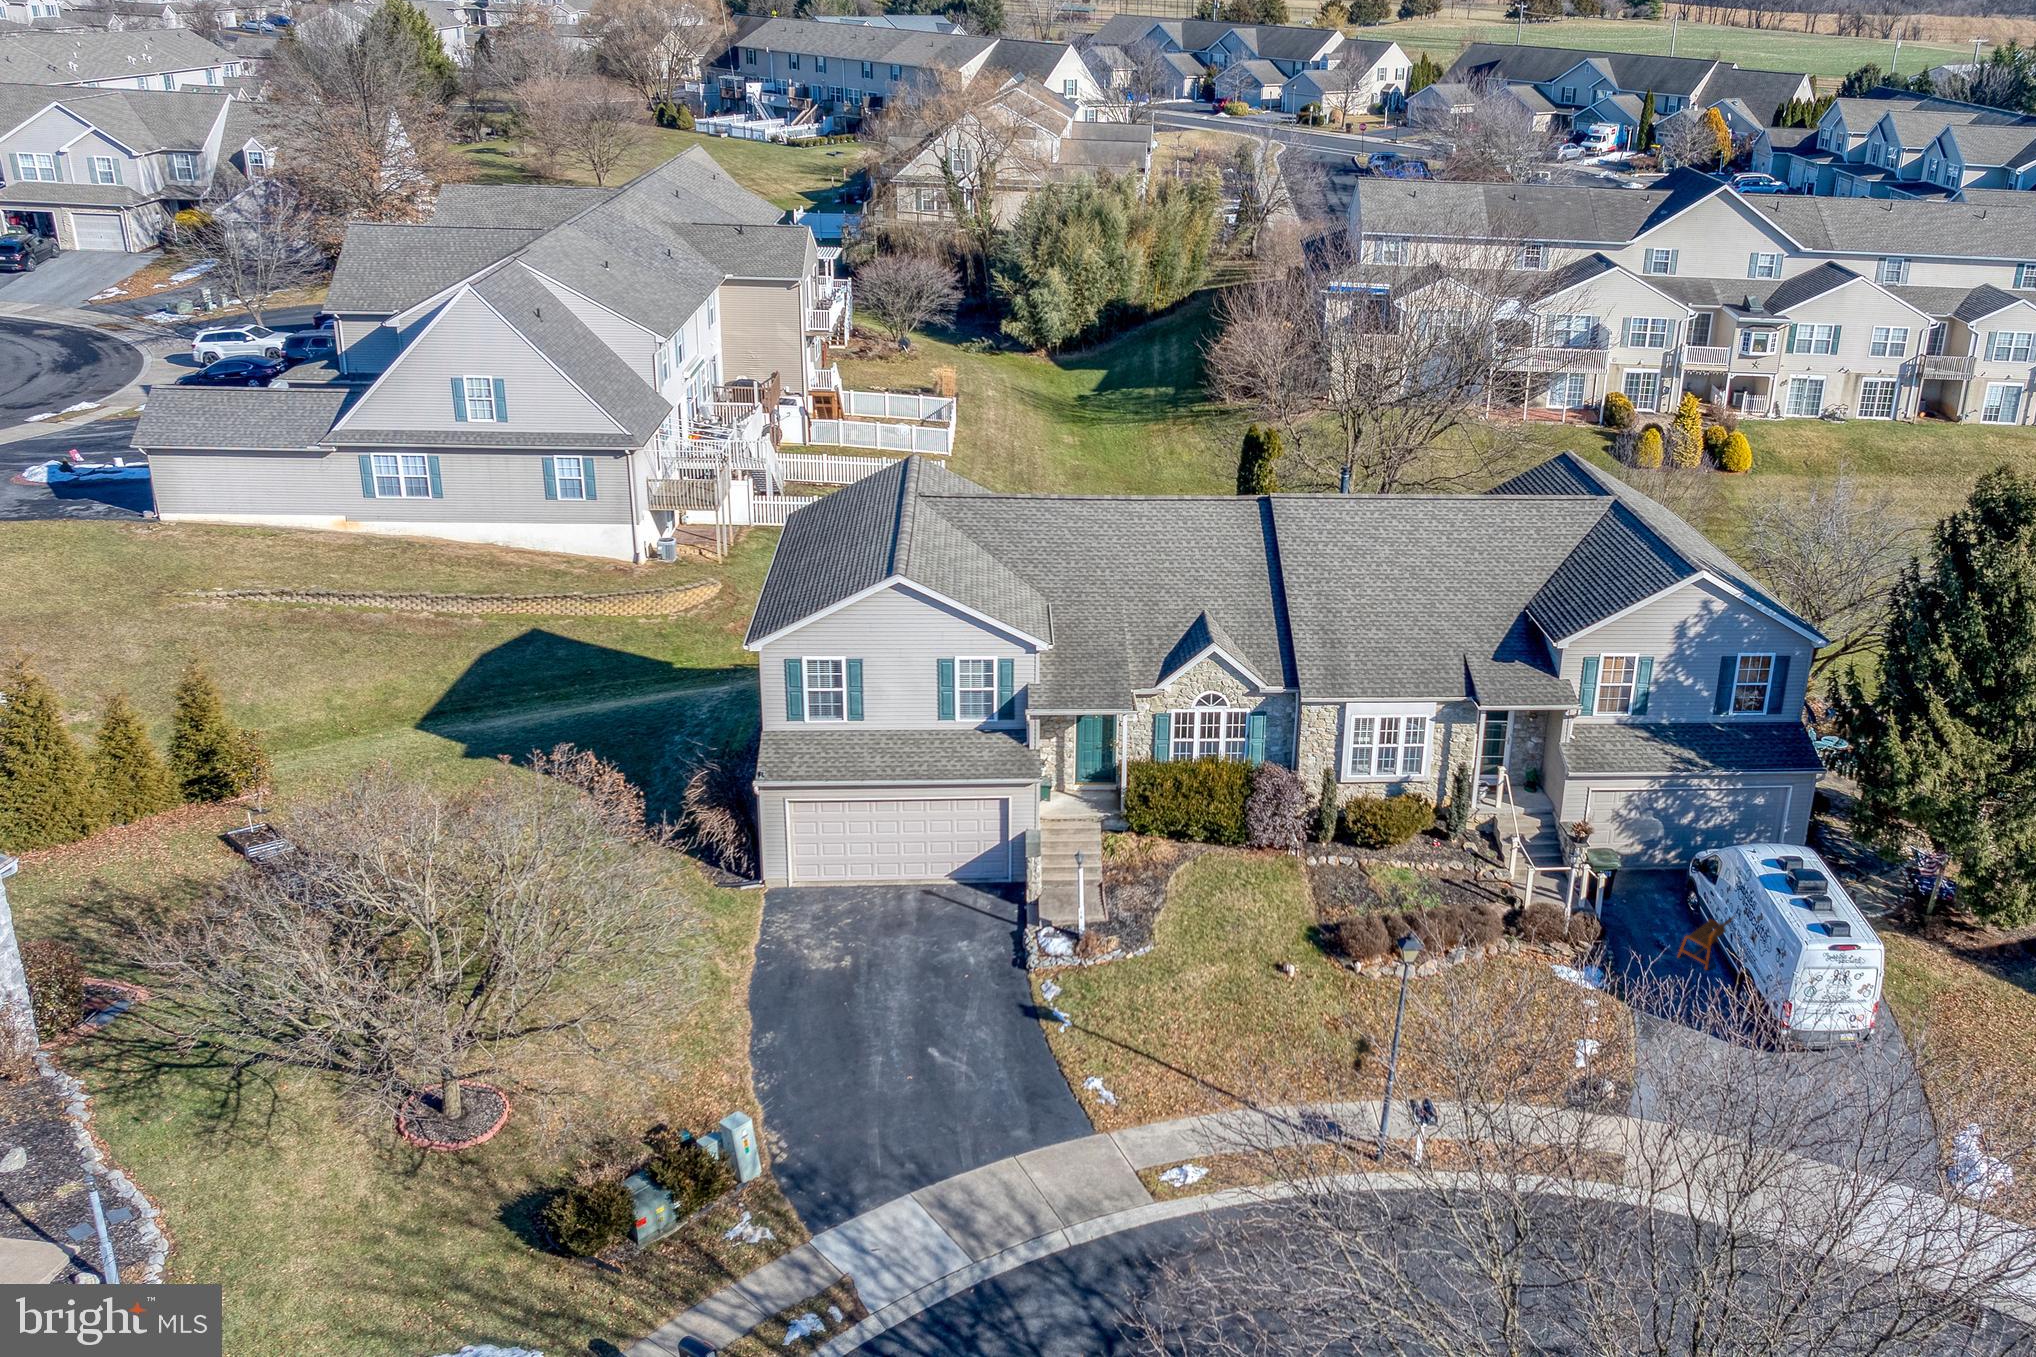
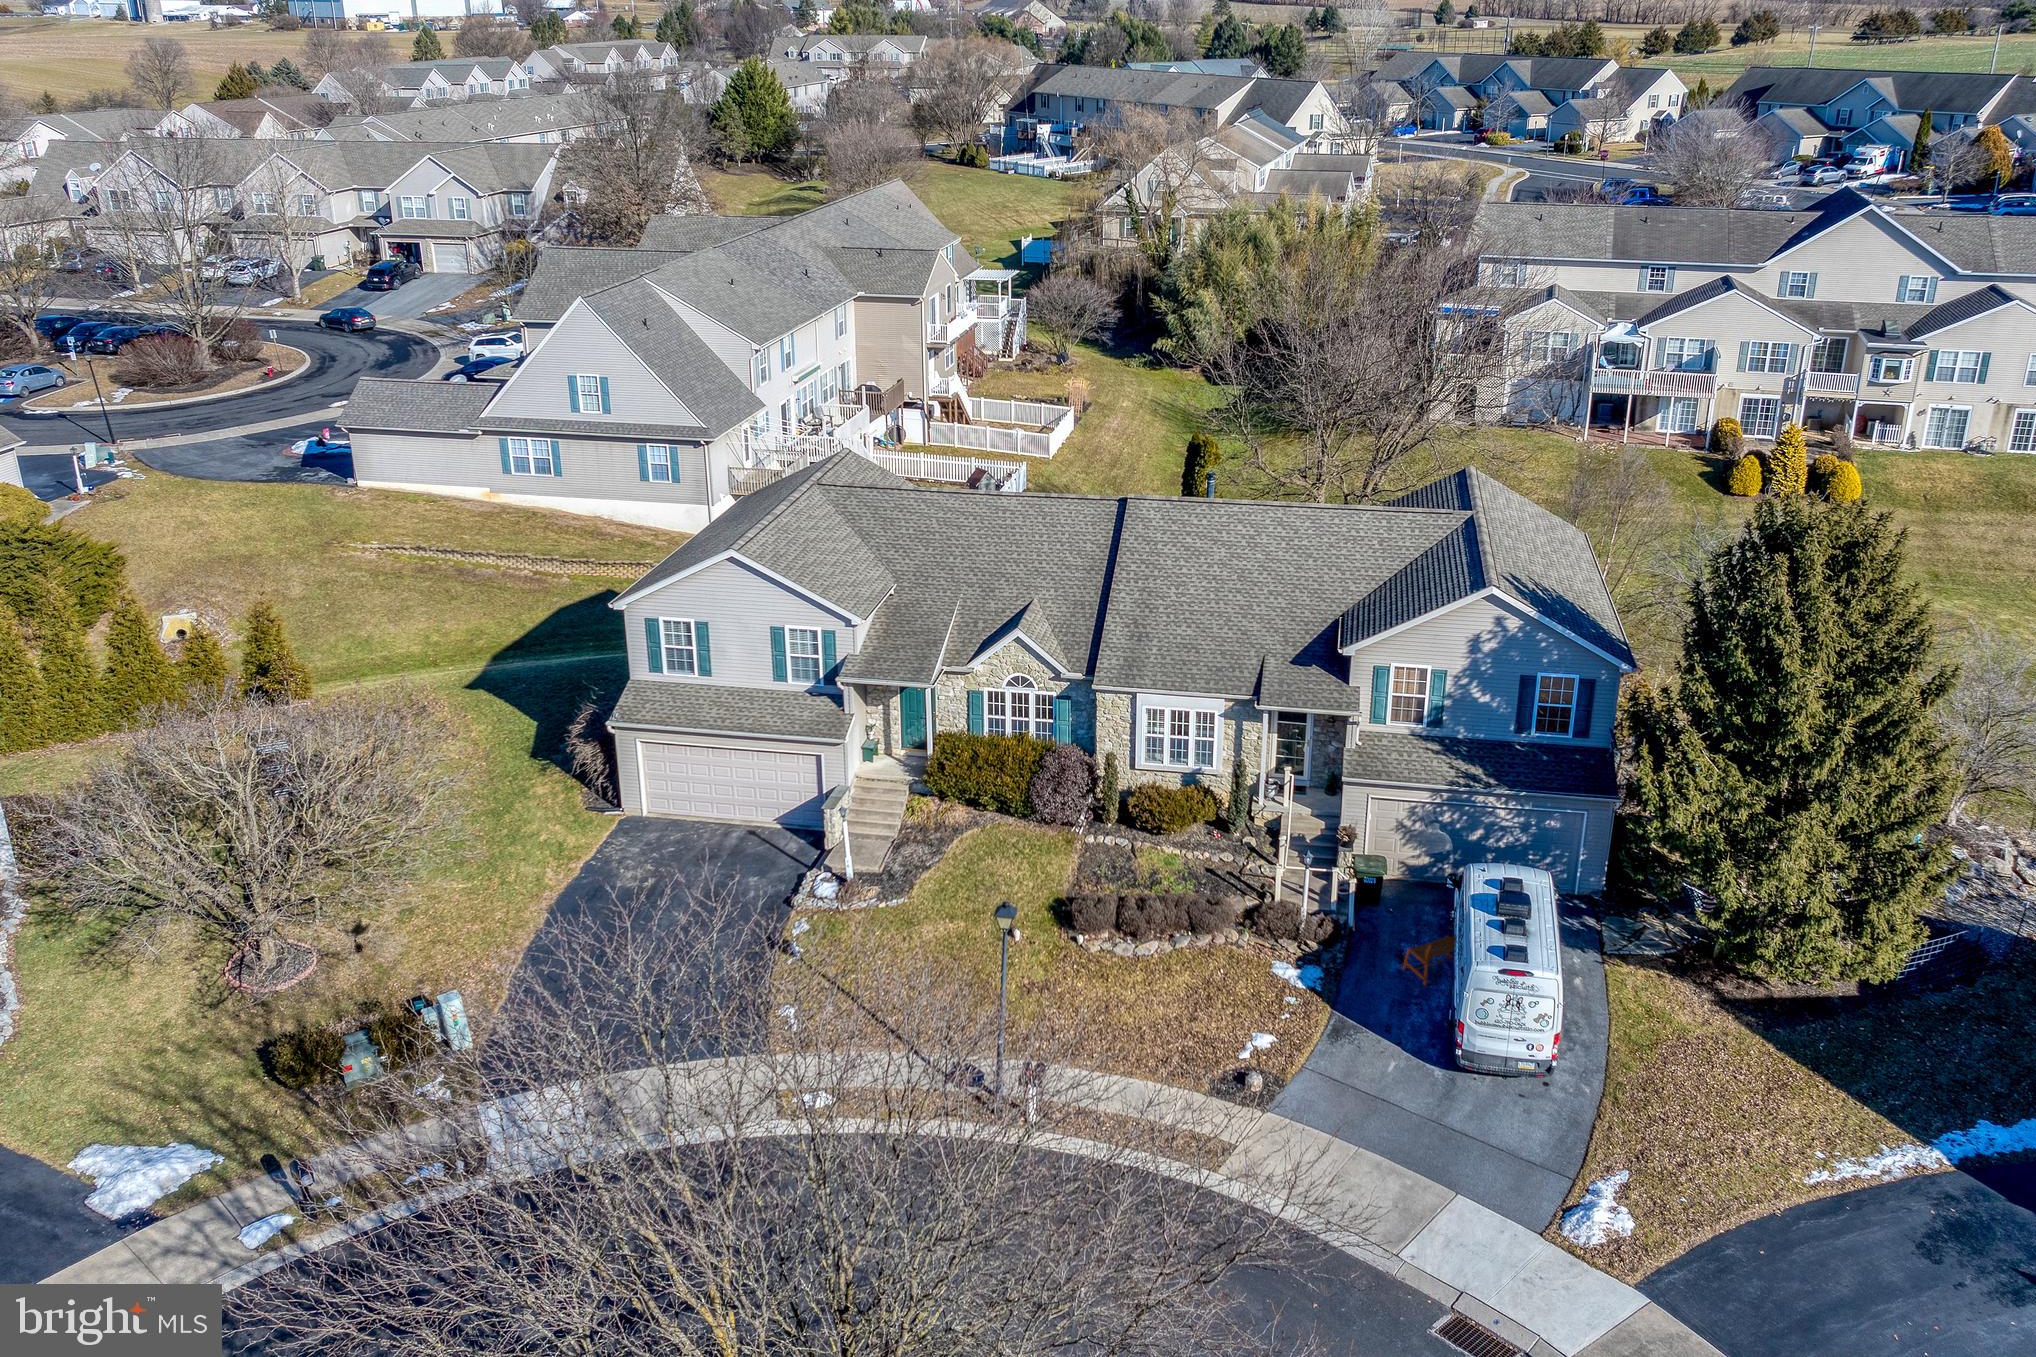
potted tree: present [1353,1033,1374,1069] -> present [342,917,369,952]

